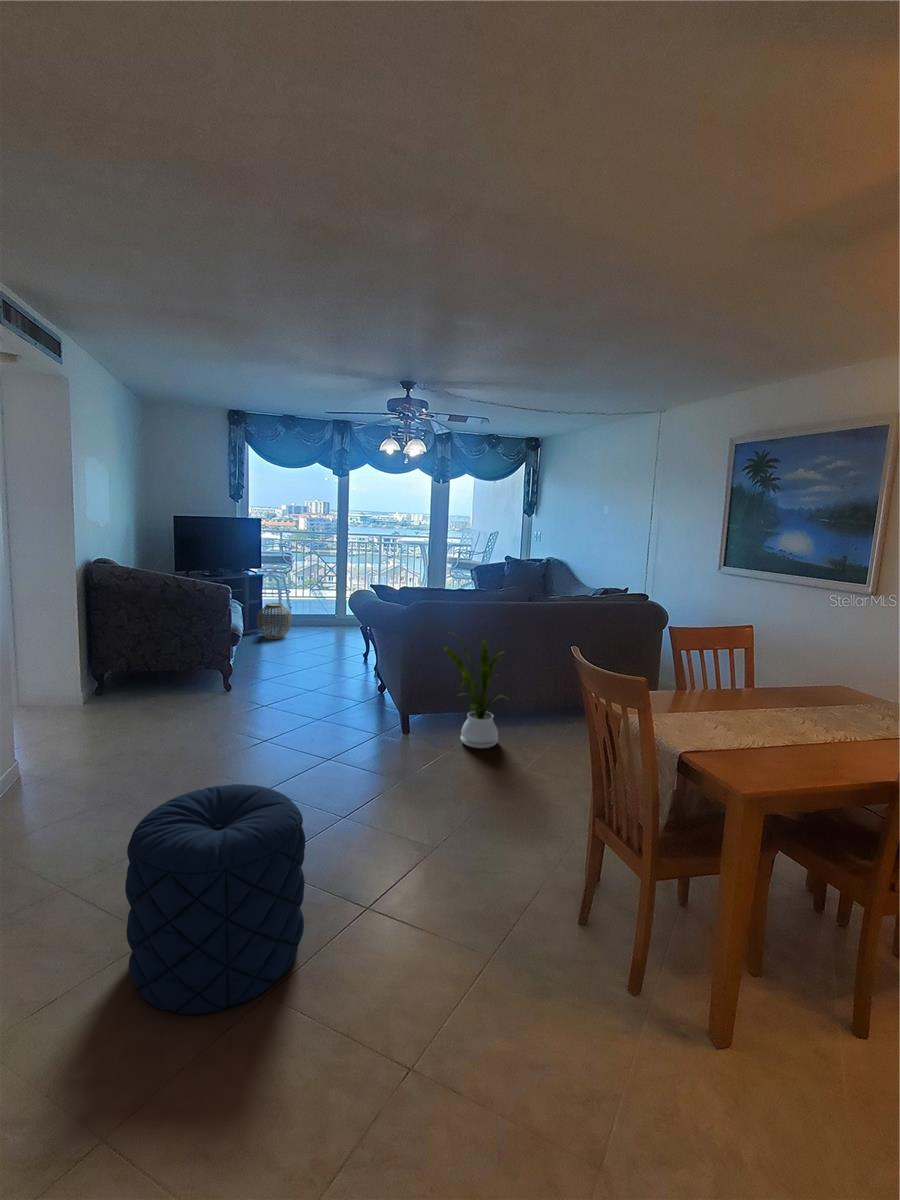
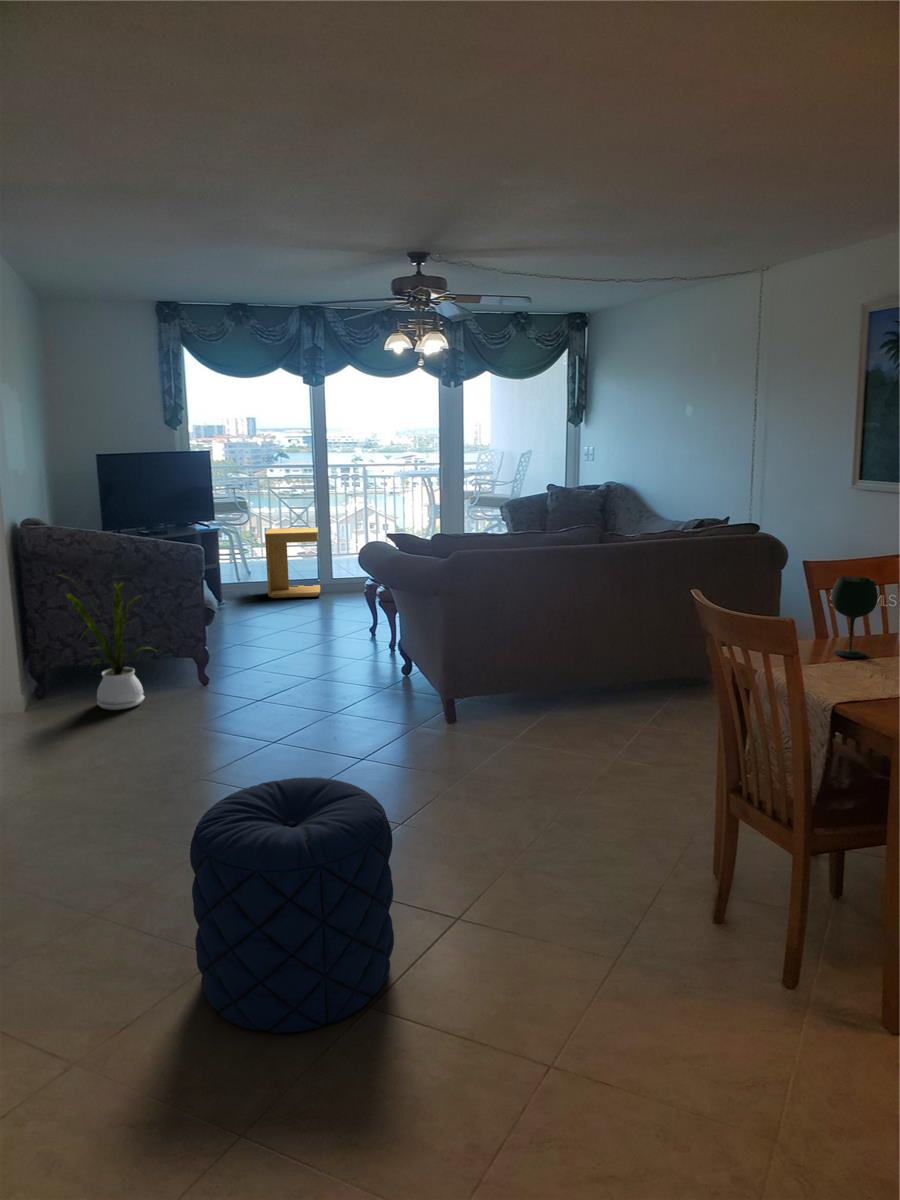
side table: none [297,578,337,629] -> present [265,527,320,598]
woven basket: present [258,603,291,639] -> none [217,565,263,614]
house plant: present [443,633,503,748] -> present [66,577,152,710]
wine glass: none [686,643,723,710] -> present [831,576,878,658]

